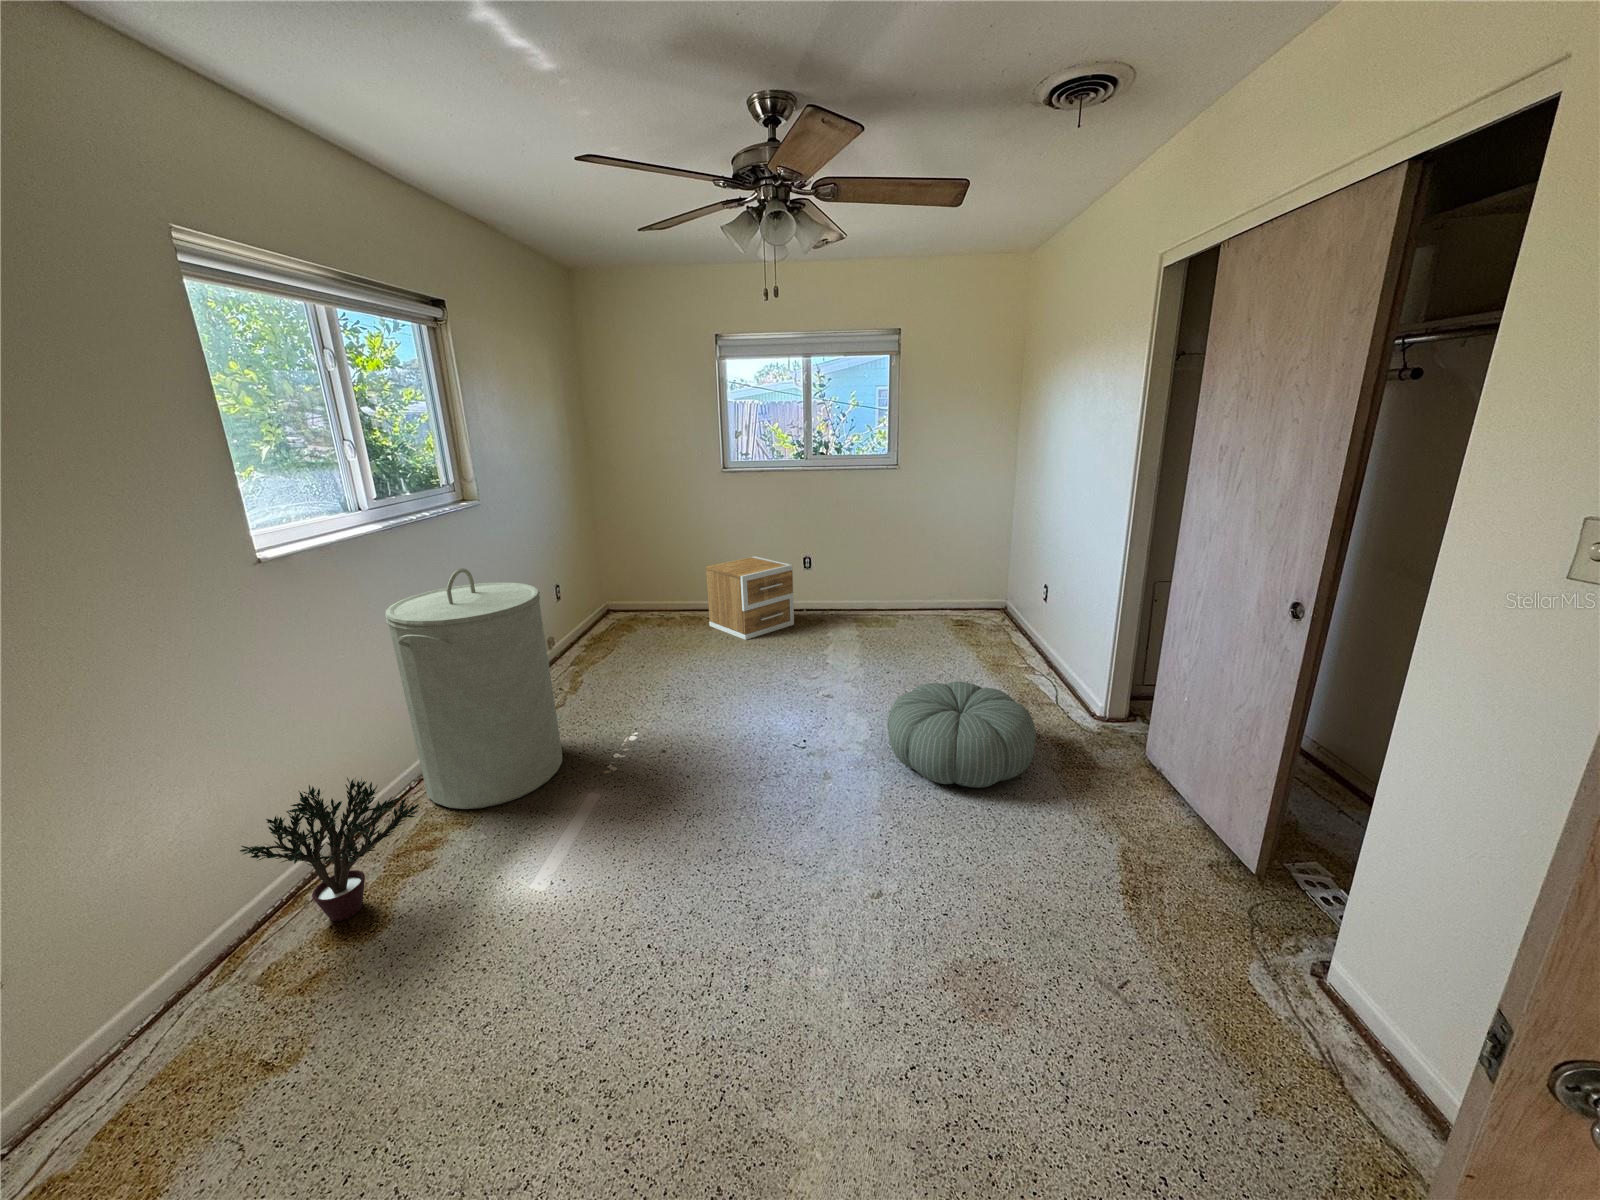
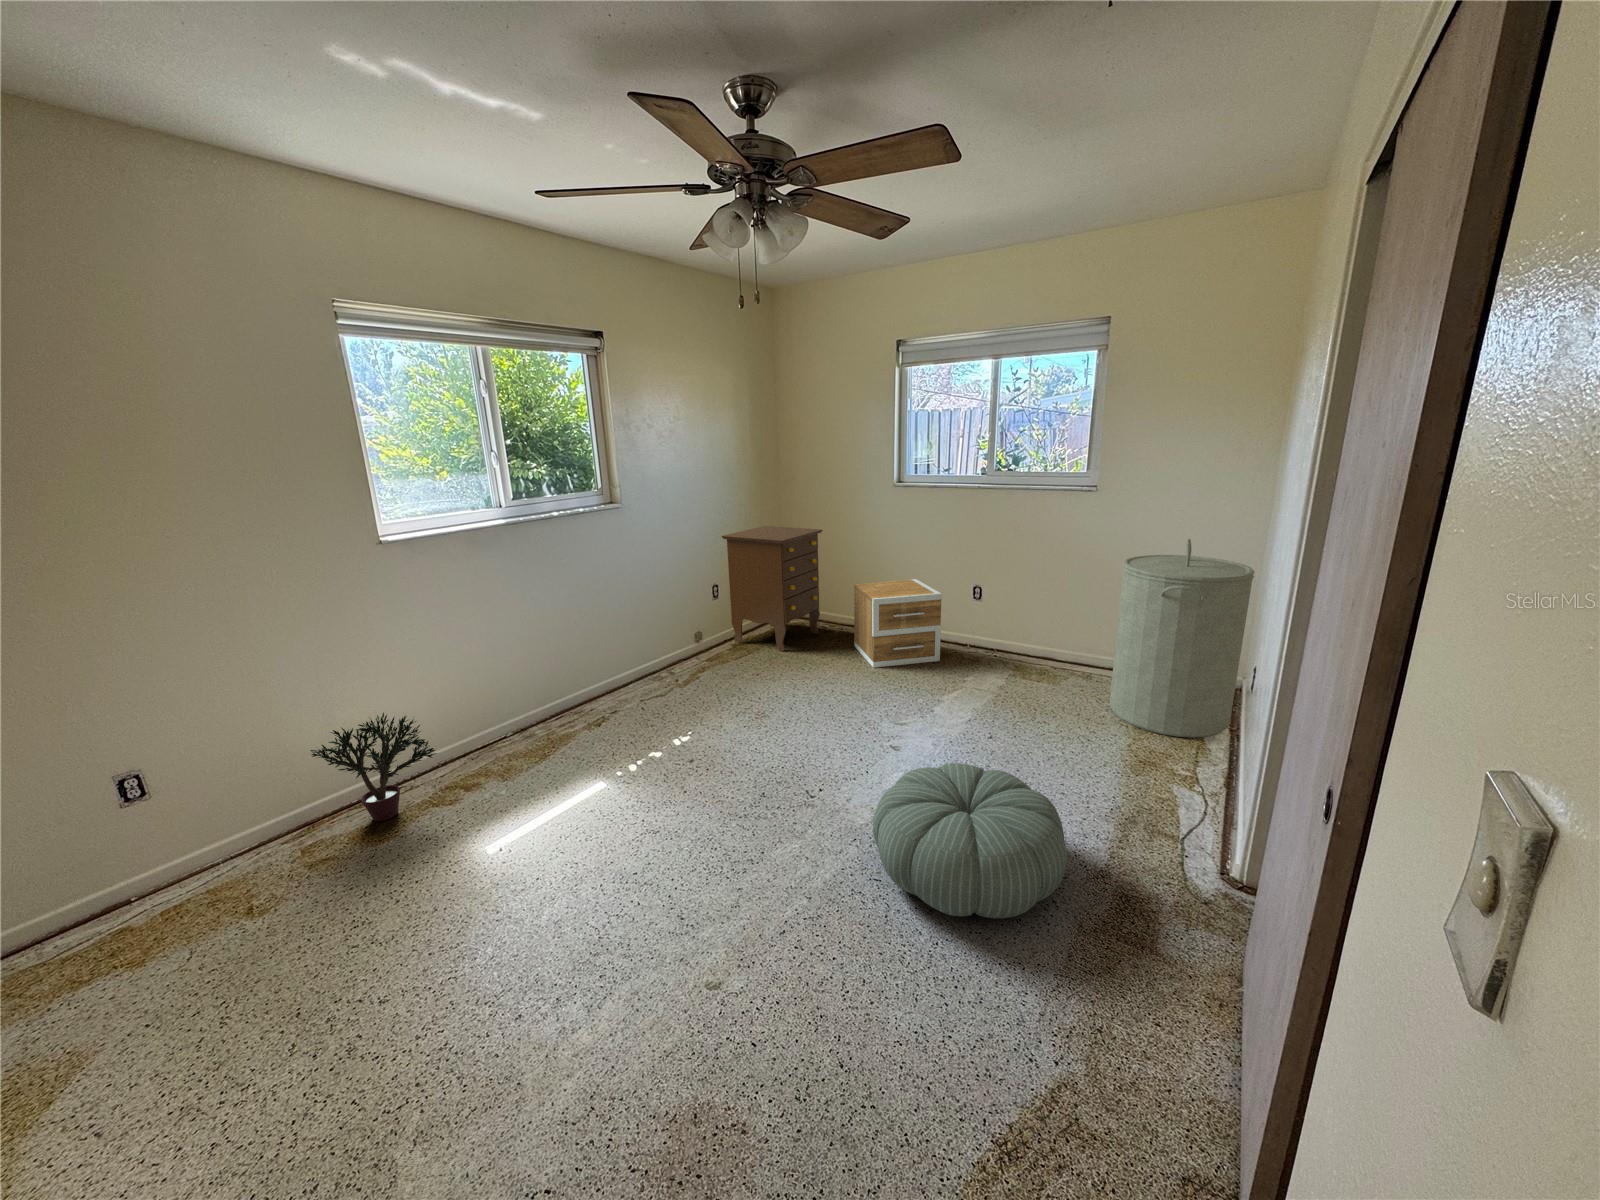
dresser: none [563,518,664,643] -> present [722,526,823,651]
laundry hamper: present [385,568,562,809] -> present [1110,539,1255,738]

